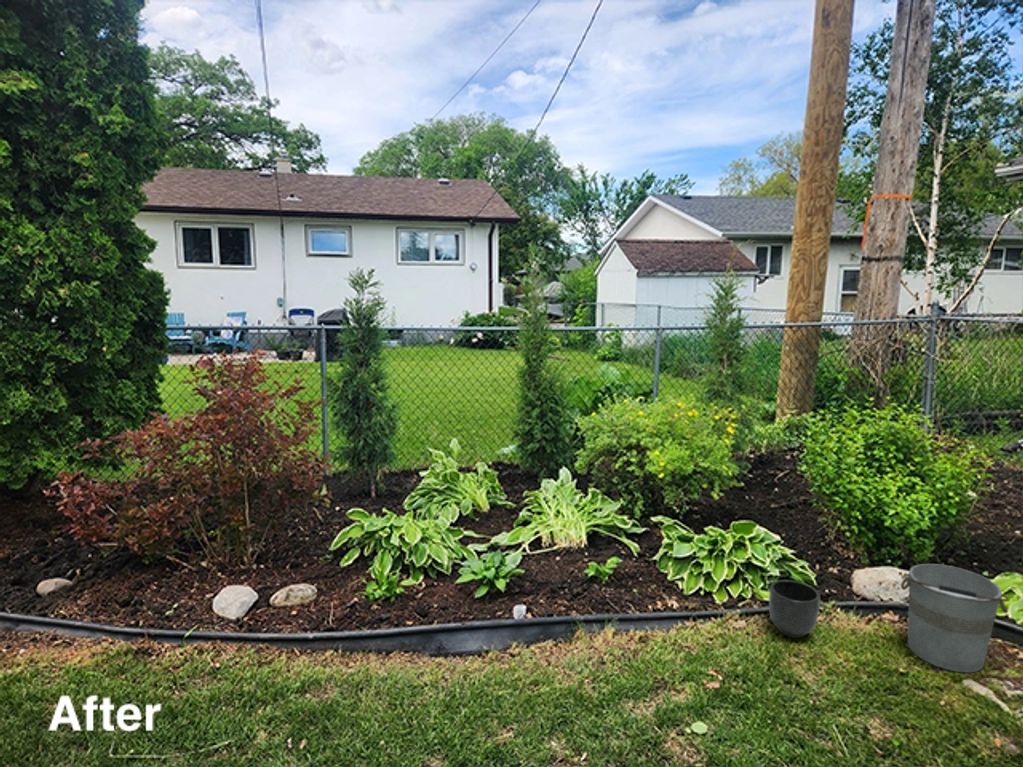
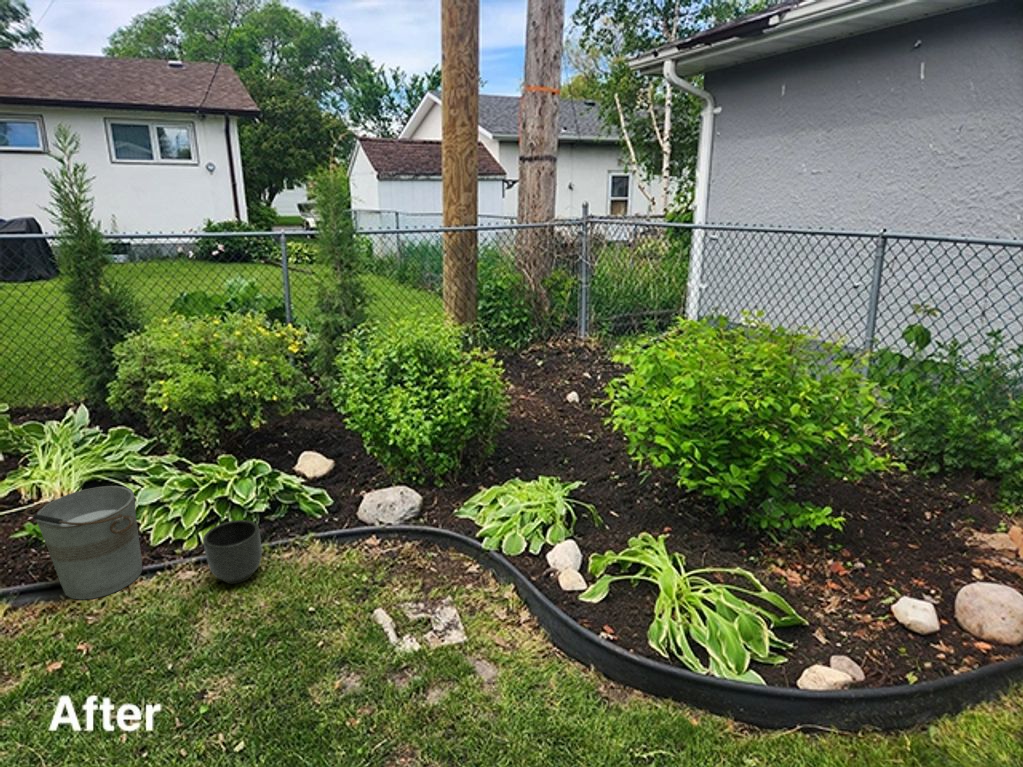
bucket: present [901,564,1010,673] -> present [24,486,142,600]

